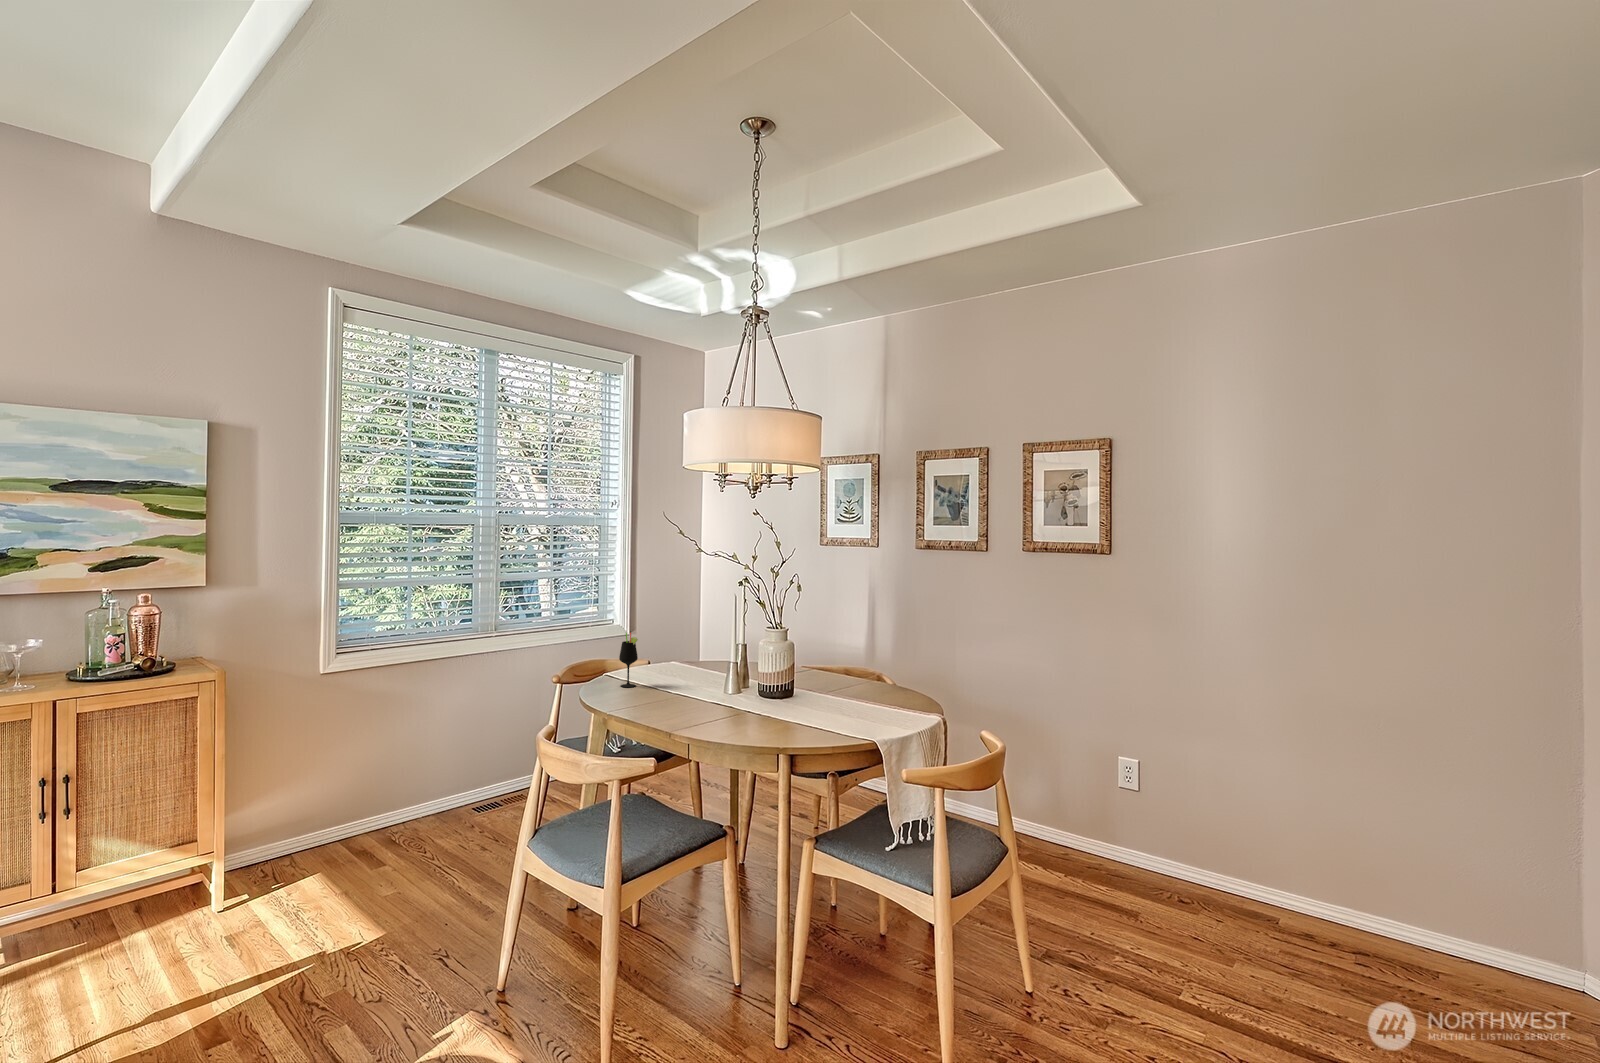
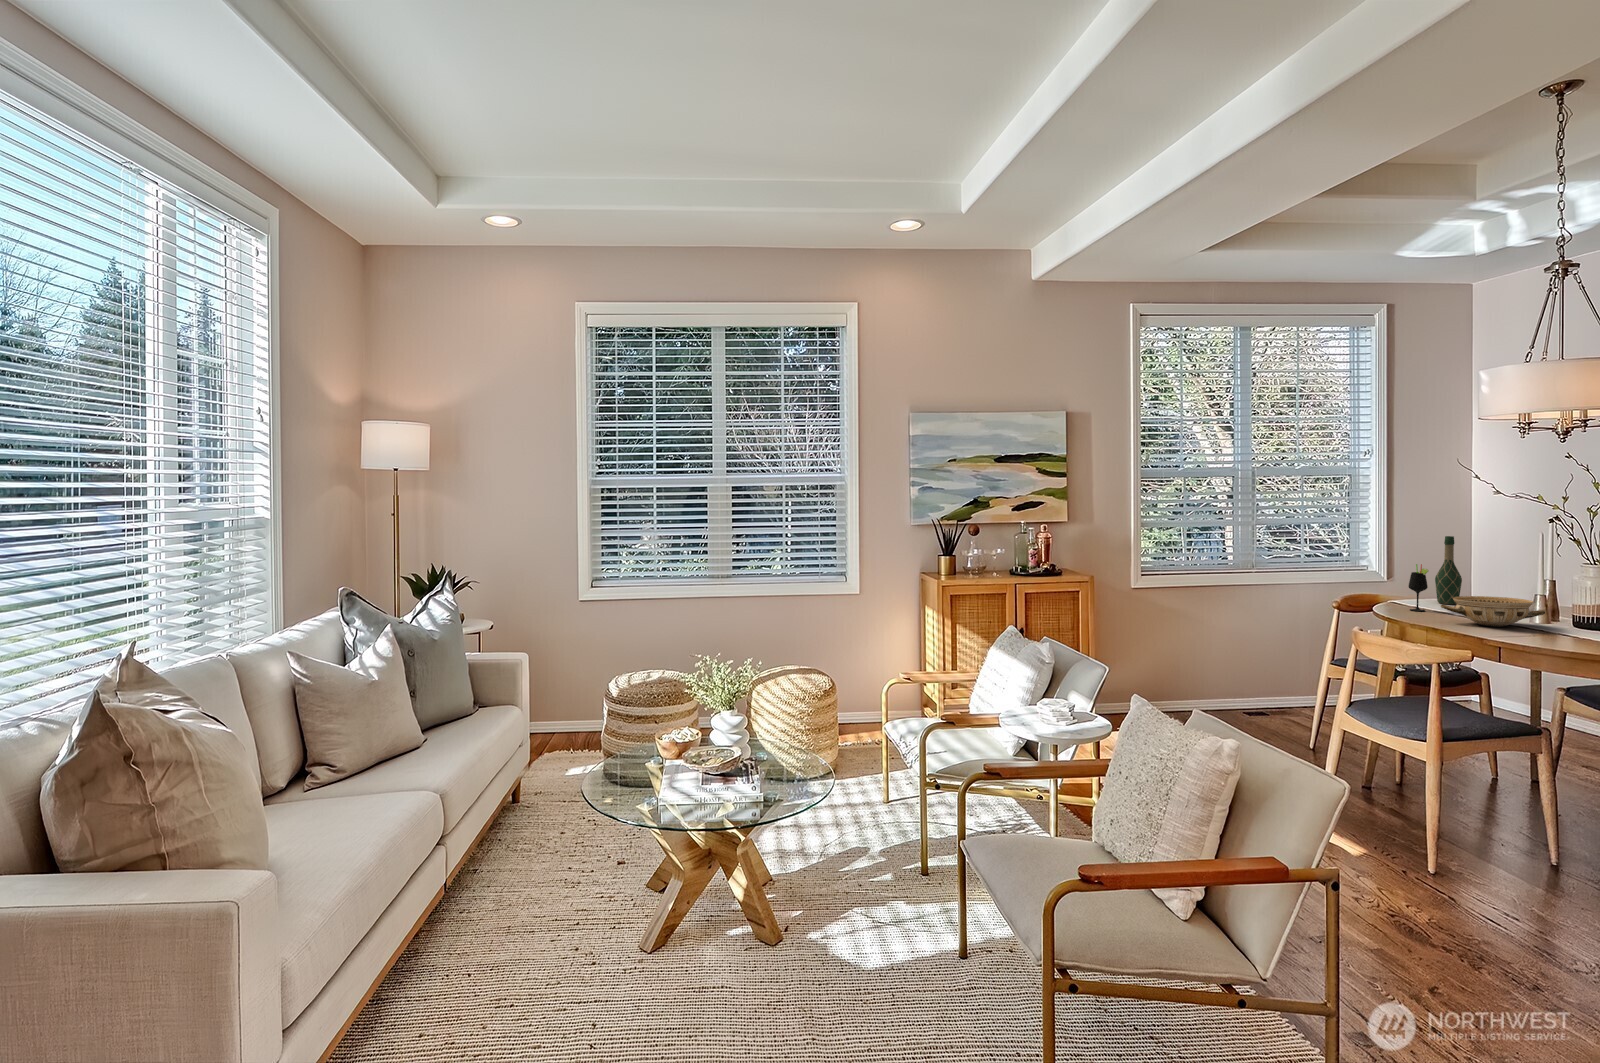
wine bottle: none [652,596,676,672] -> present [1435,536,1462,604]
ceramic bowl: none [641,668,736,706] -> present [1441,596,1545,626]

